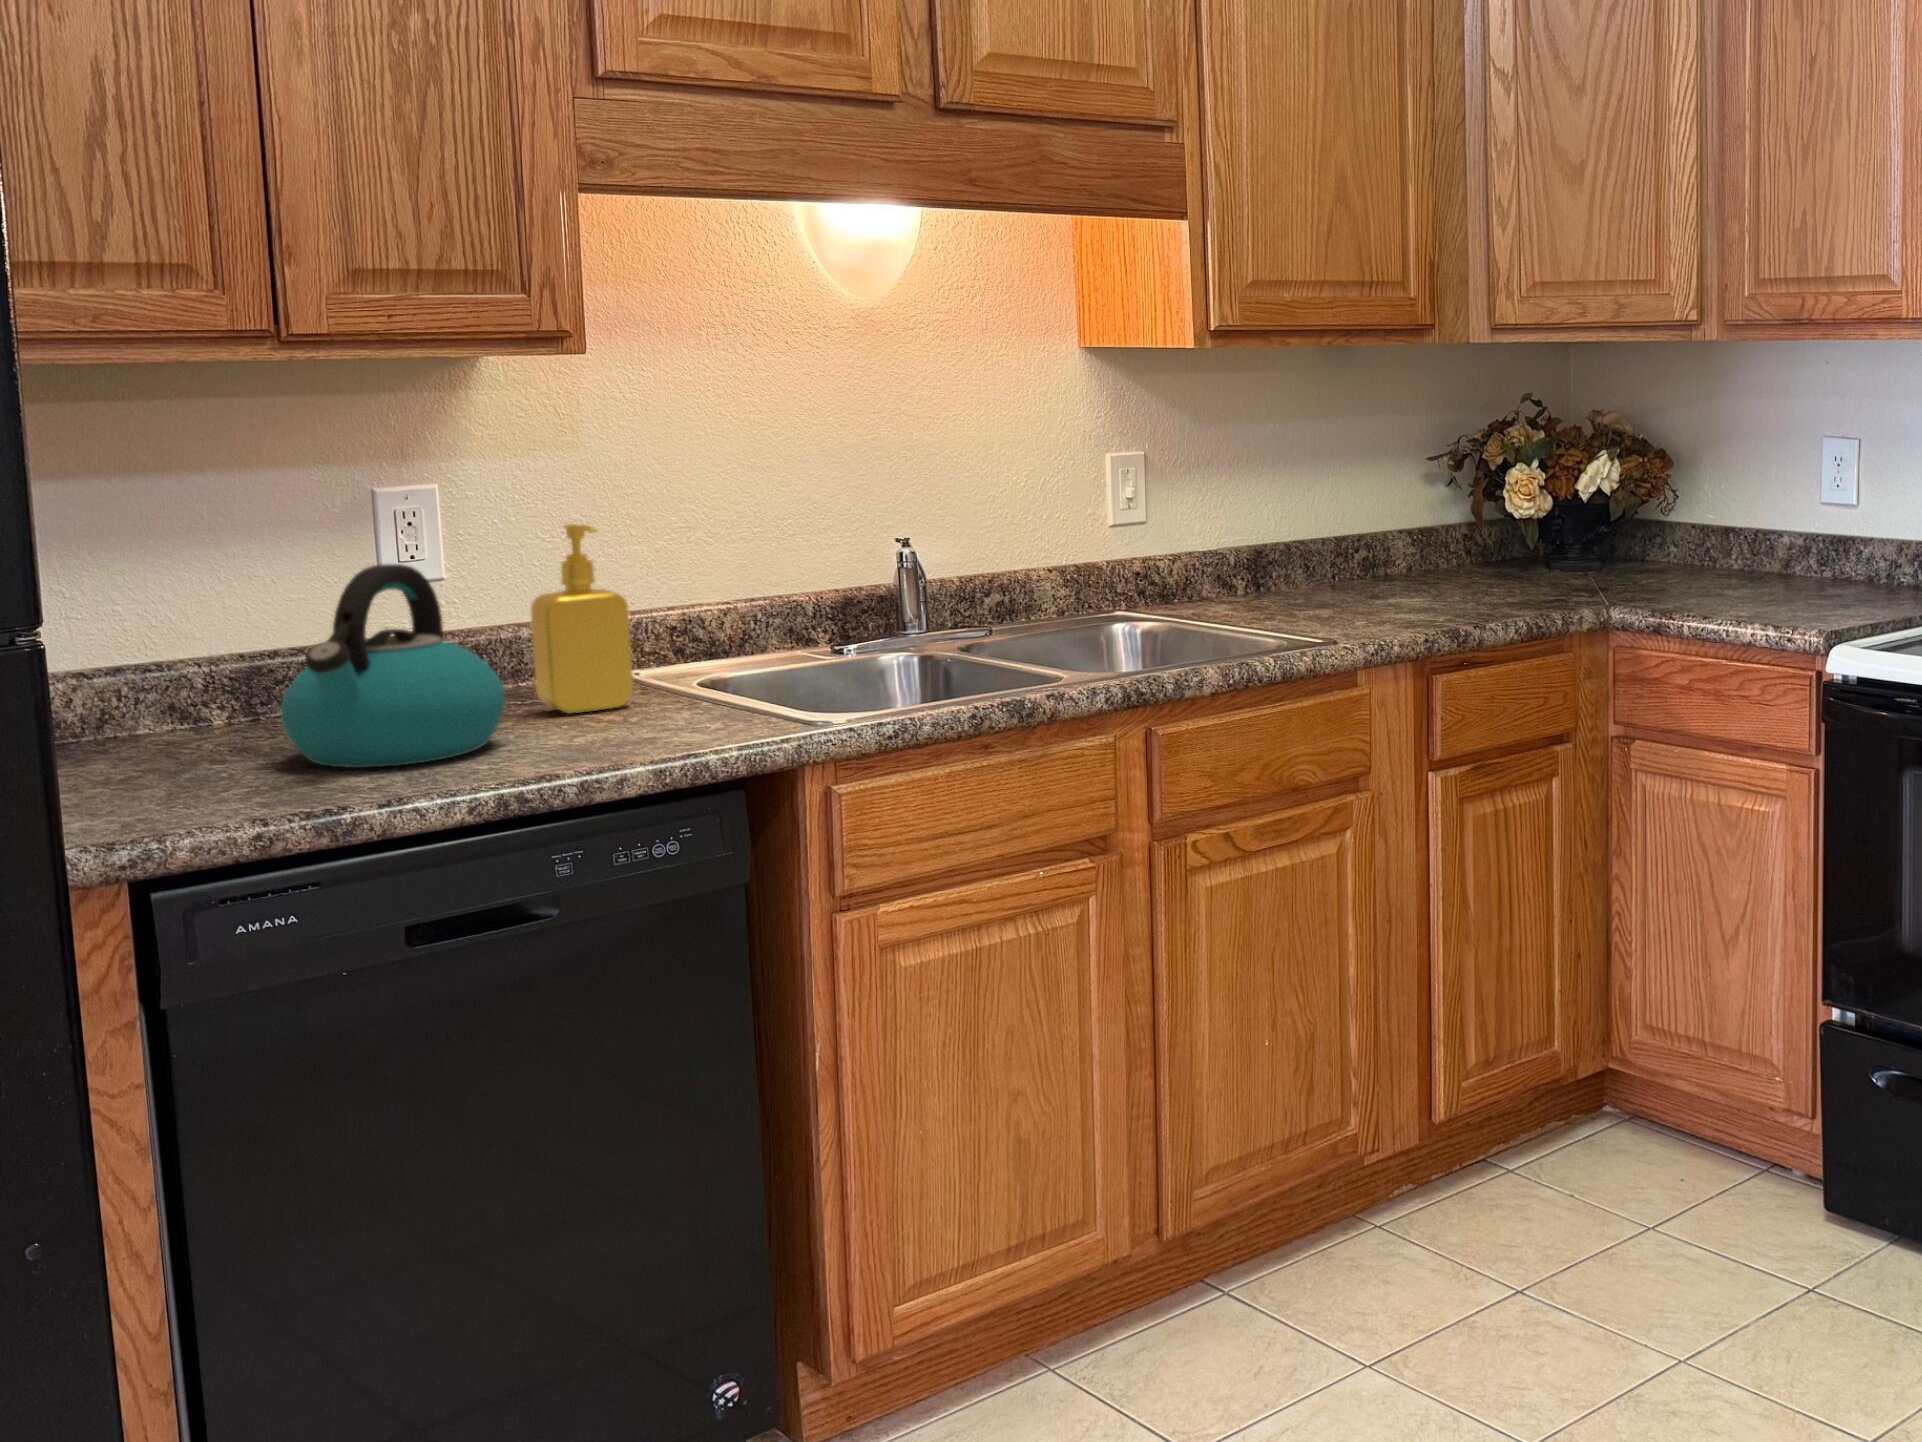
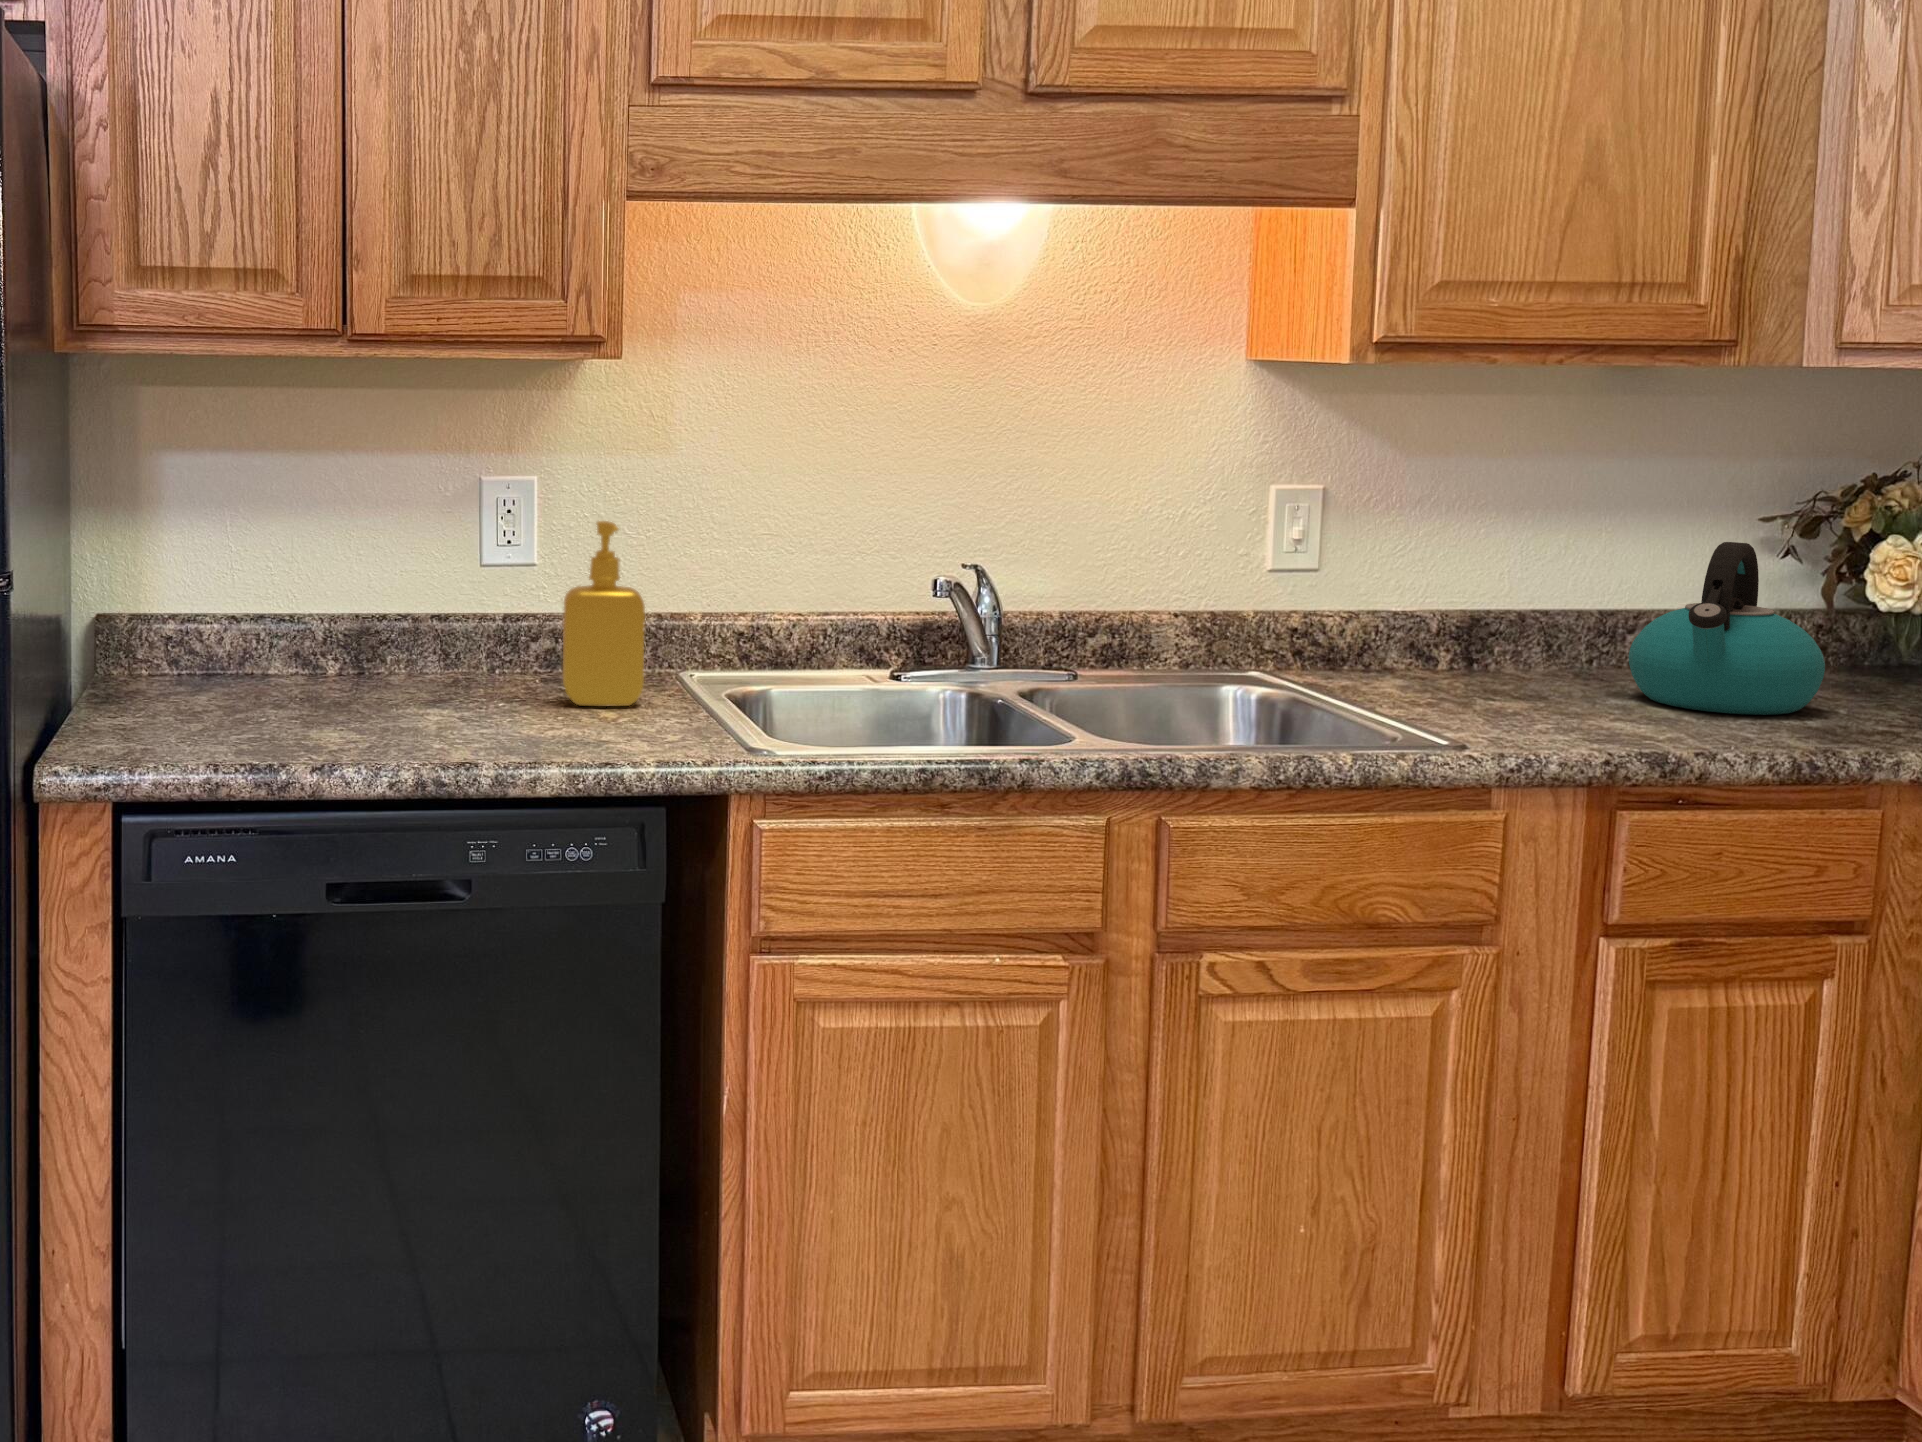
kettle: present [281,564,505,768] -> present [1629,542,1825,715]

